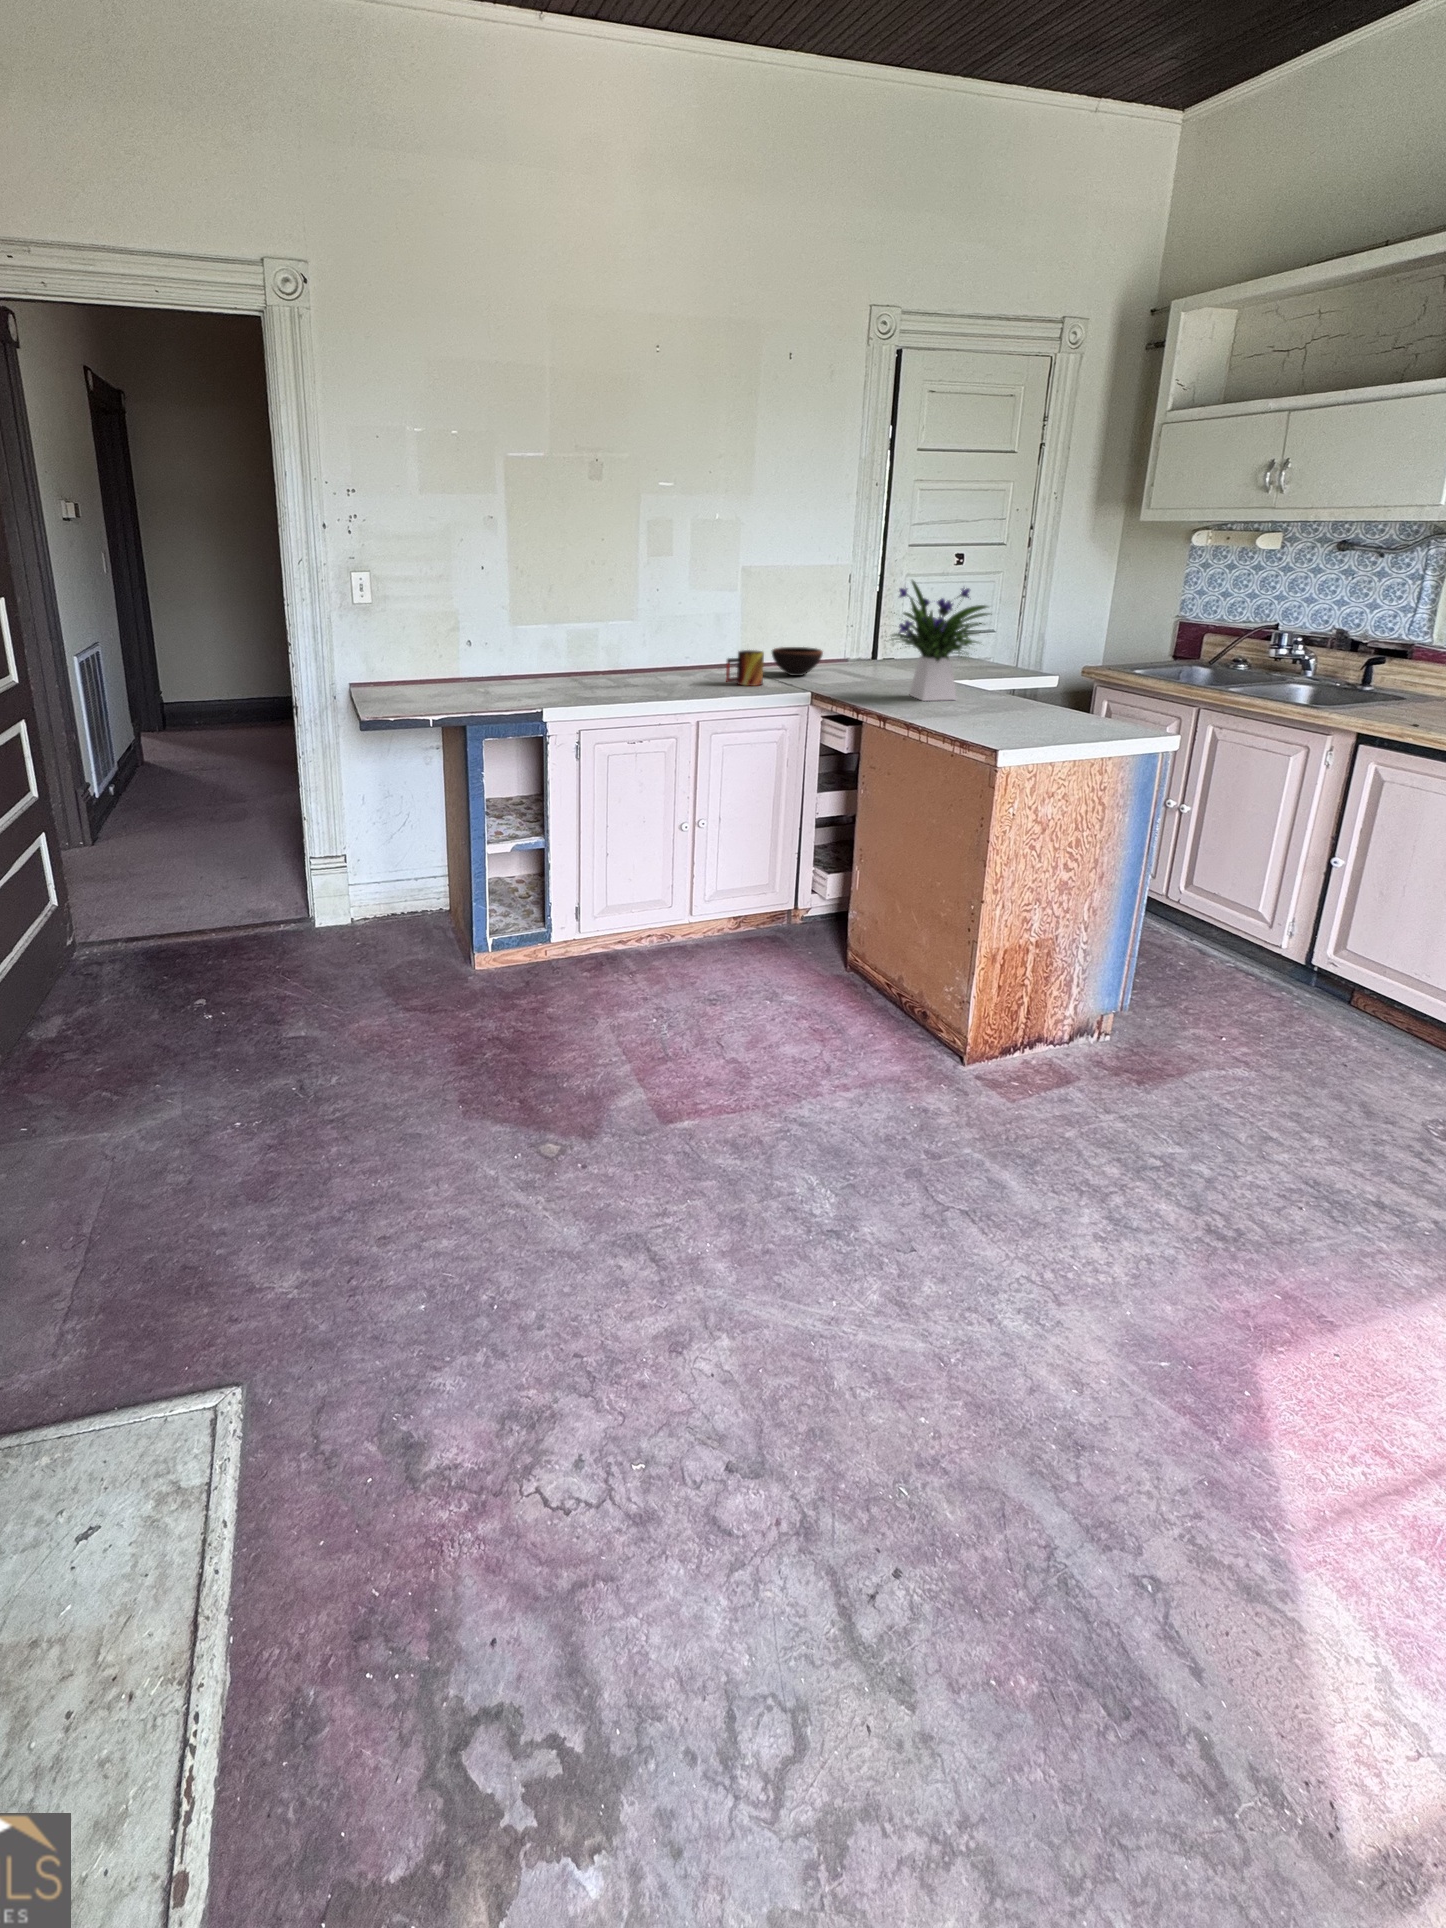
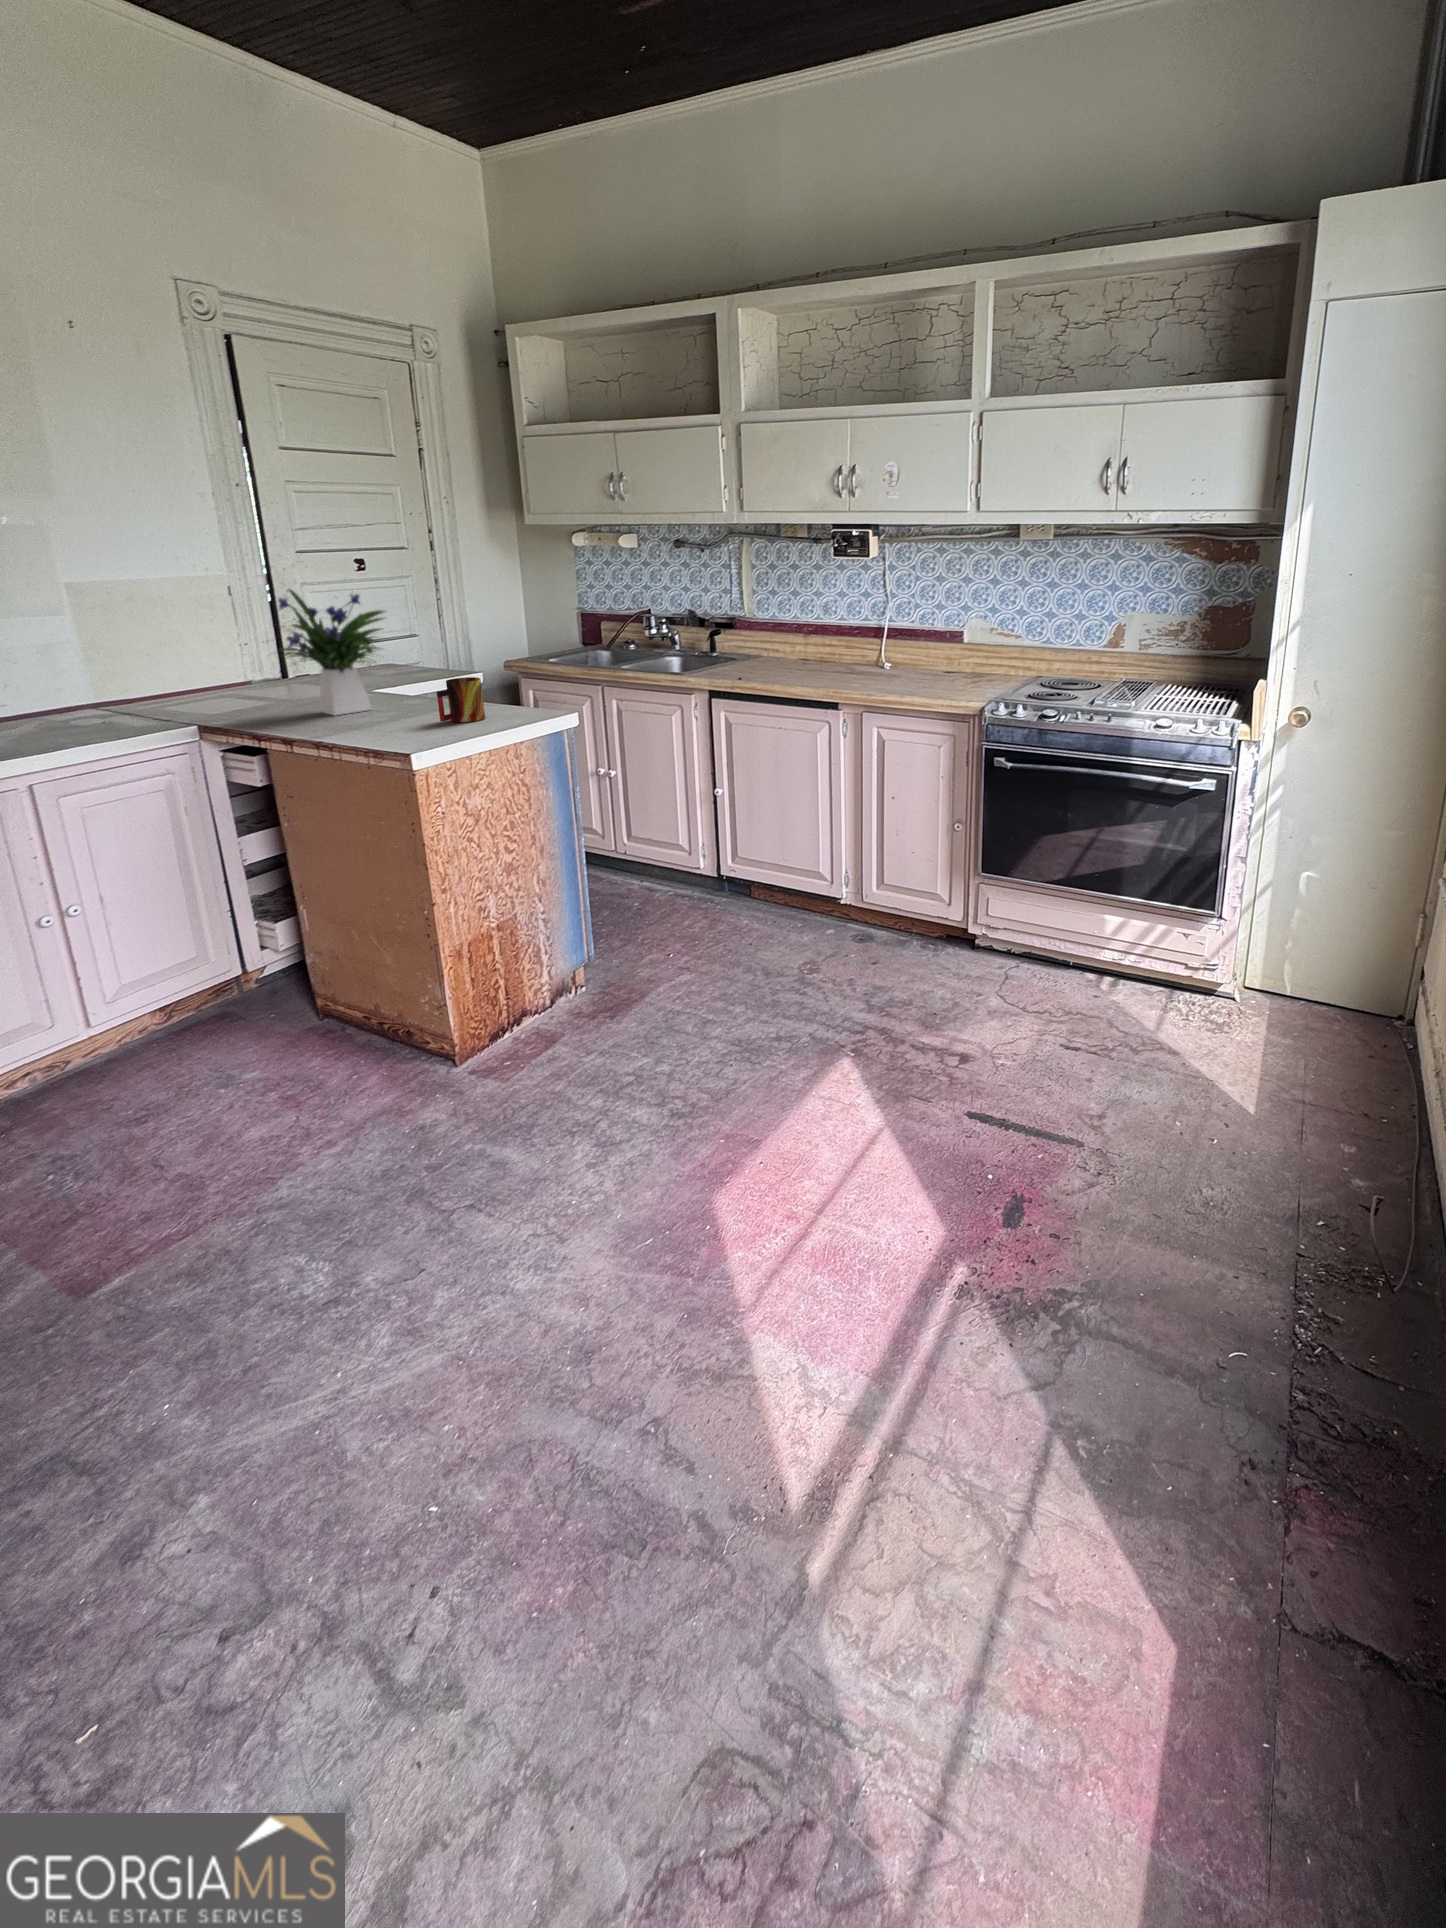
bowl: present [772,647,823,676] -> none [136,674,209,710]
mug: present [726,650,764,686] -> present [437,677,485,722]

